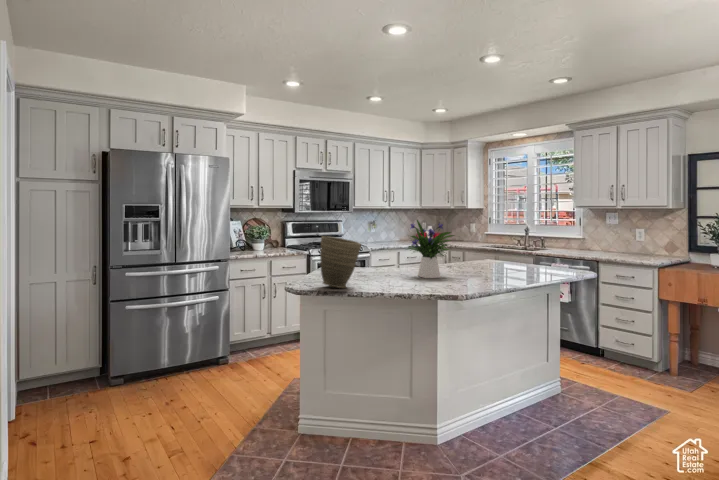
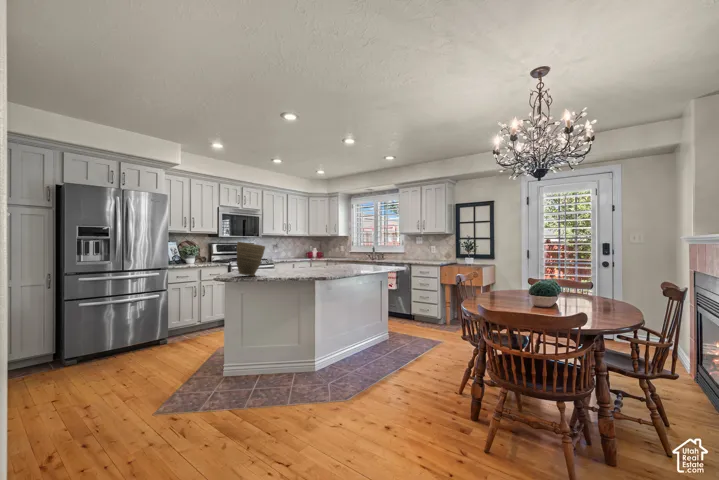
flower arrangement: present [408,220,454,278] -> none [293,233,328,271]

